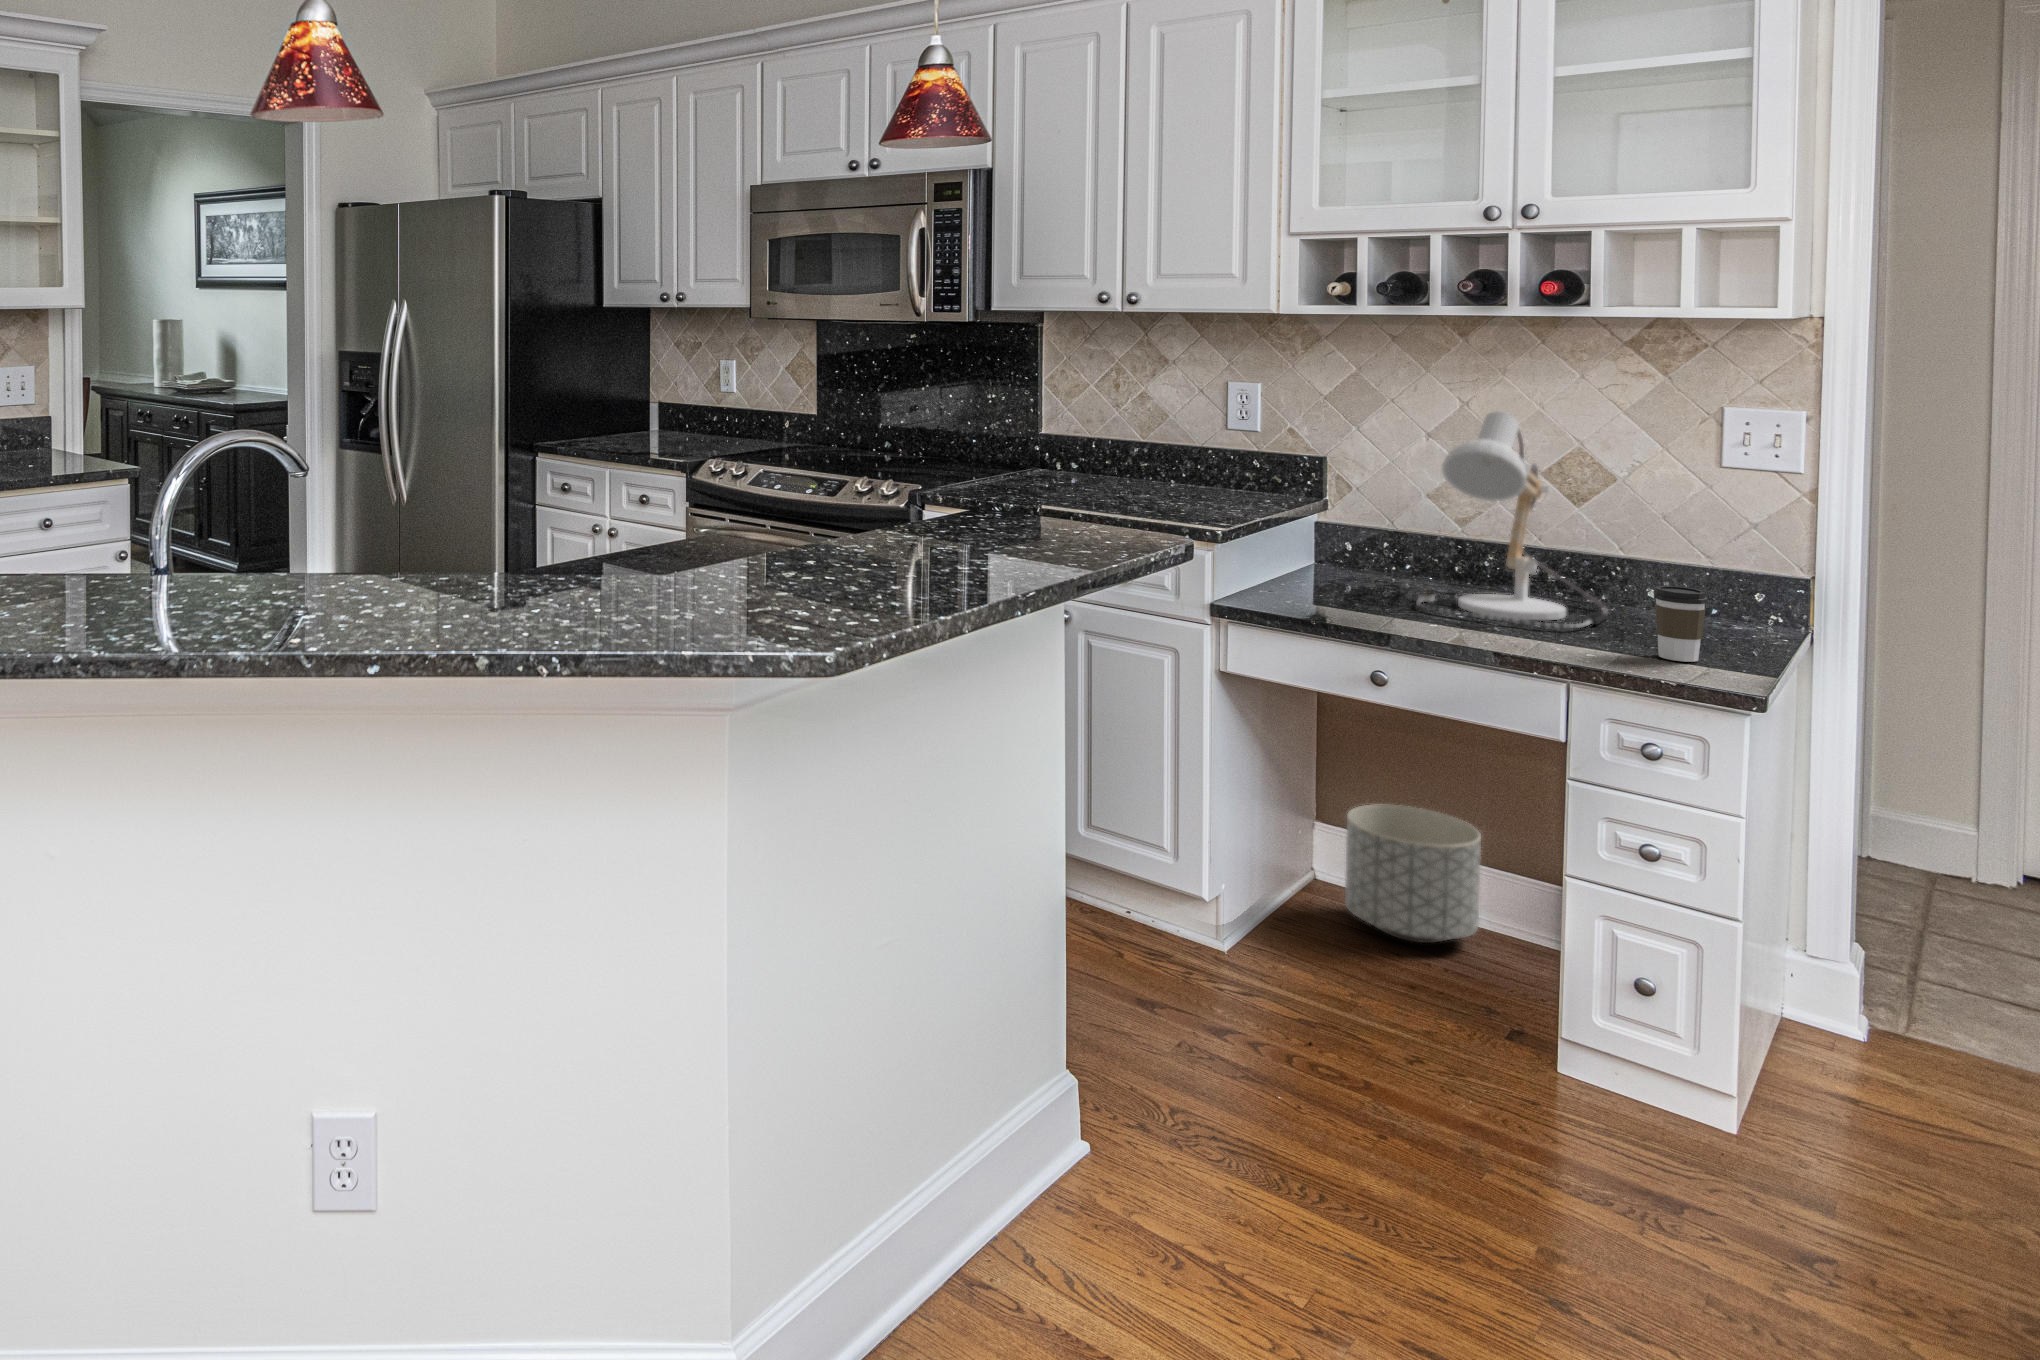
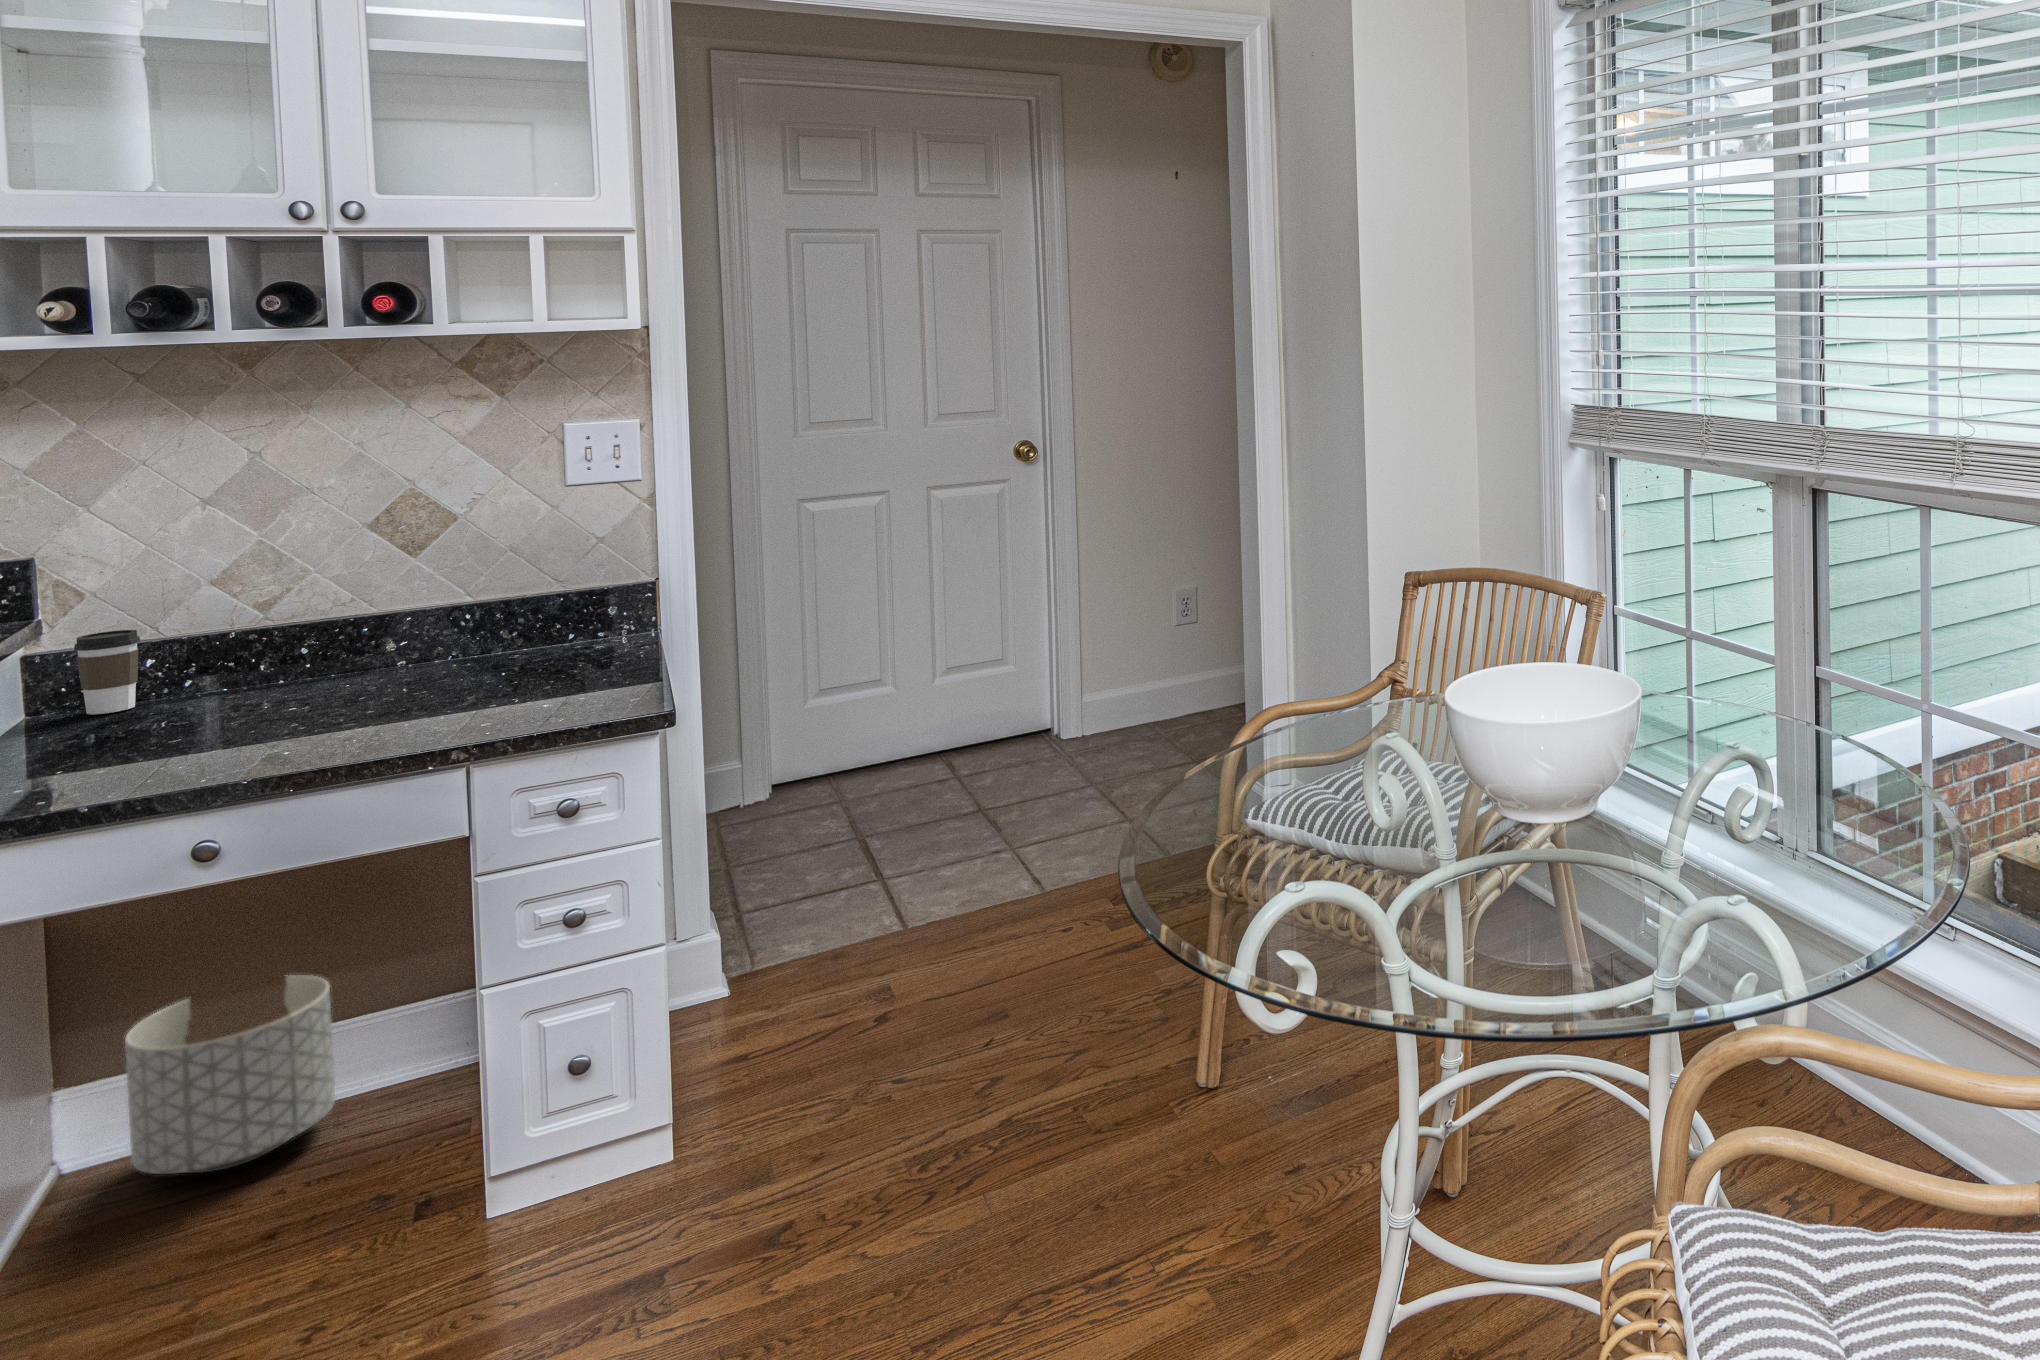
desk lamp: present [1416,412,1608,628] -> none [225,454,475,722]
coffee cup: present [1654,586,1707,662] -> present [74,630,140,714]

